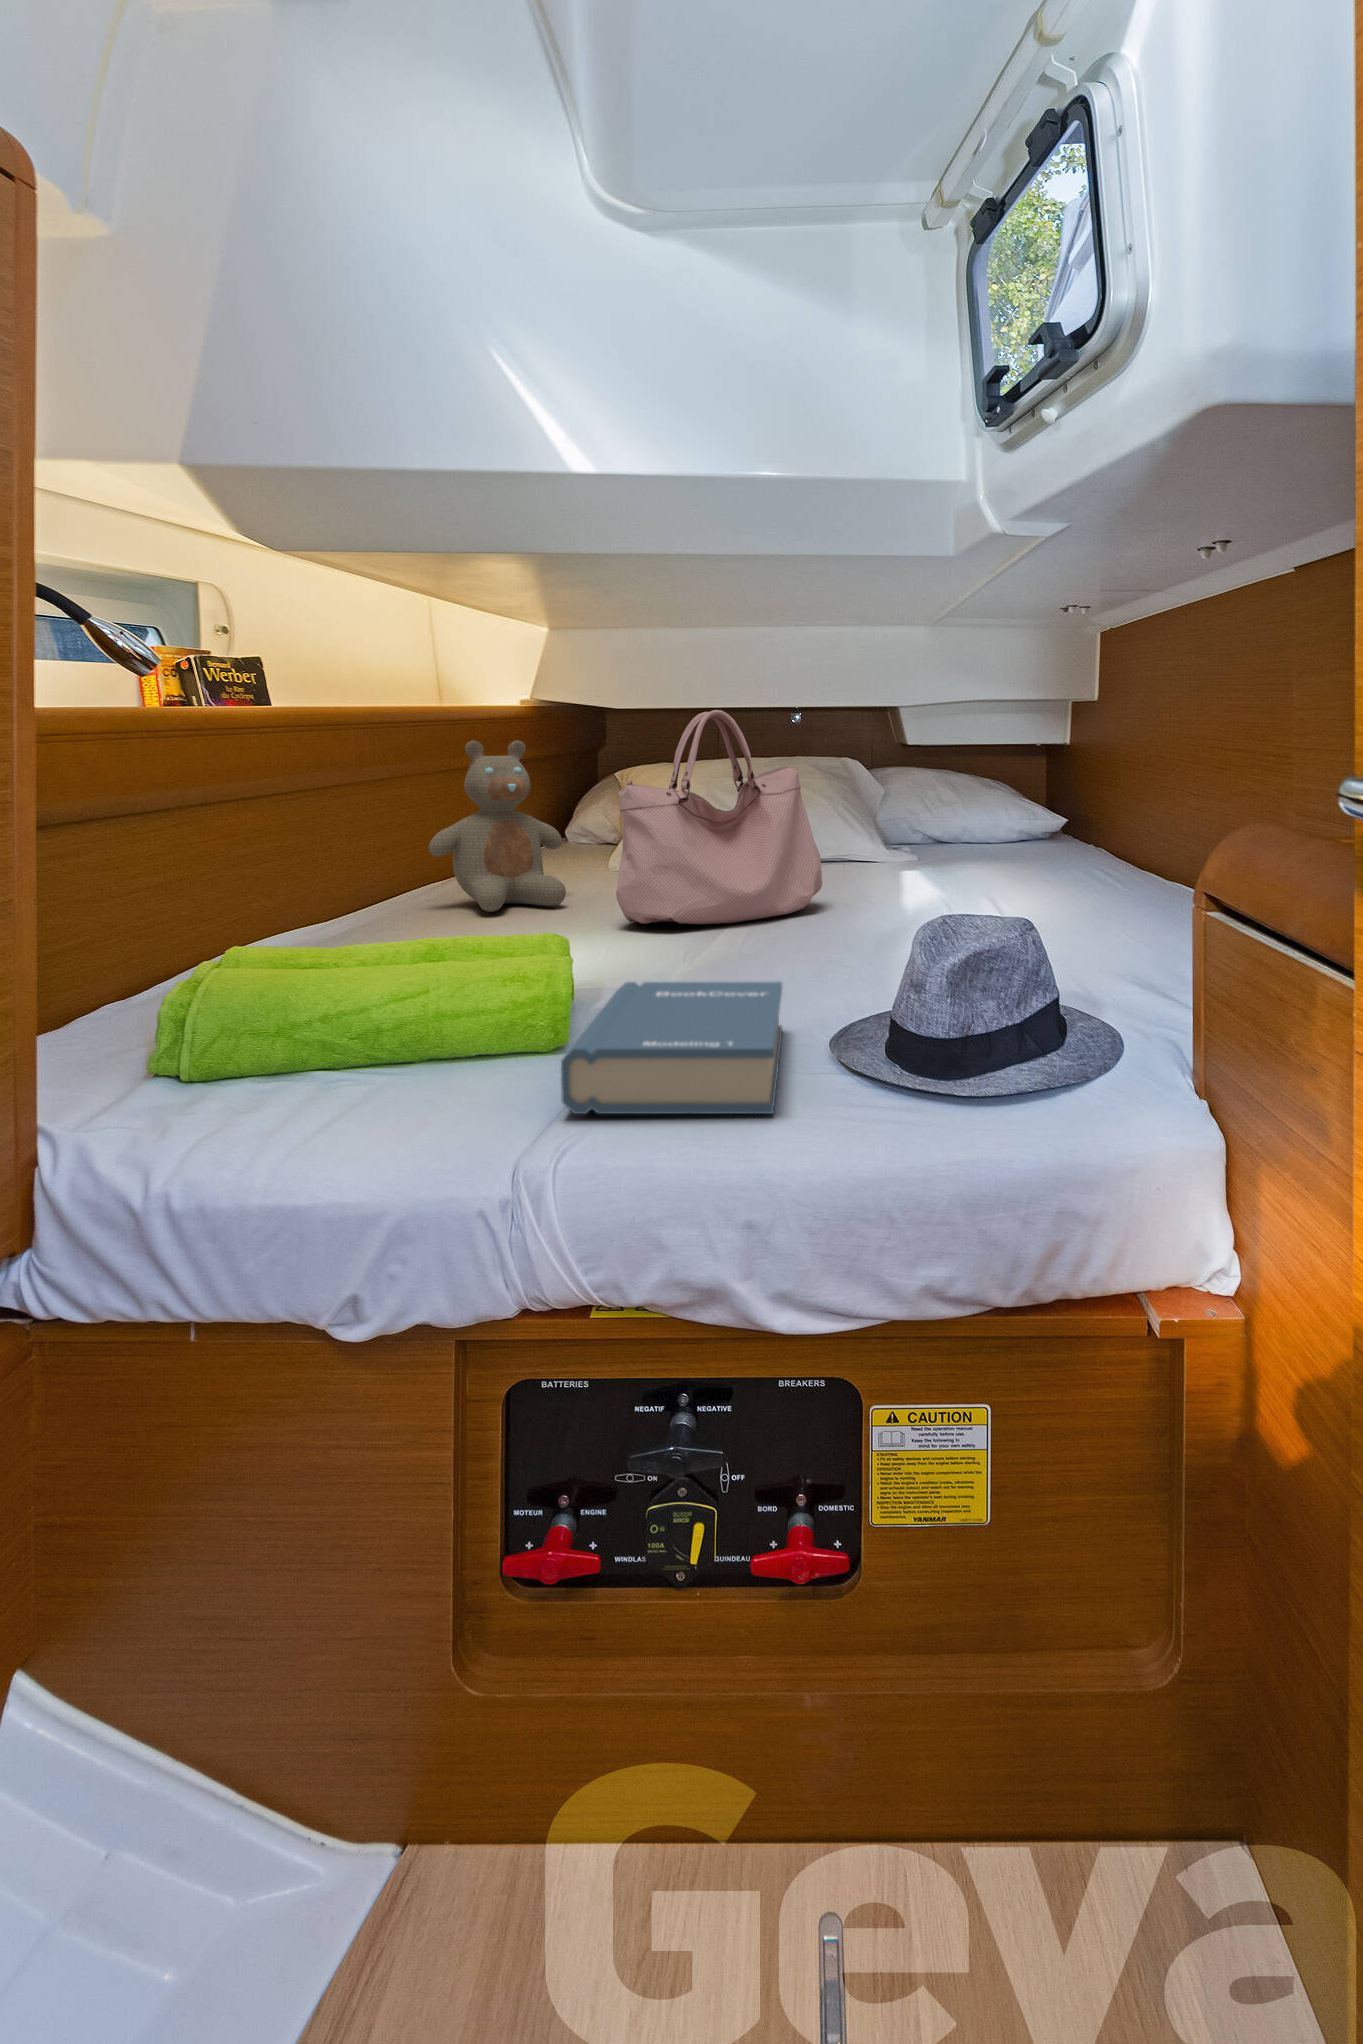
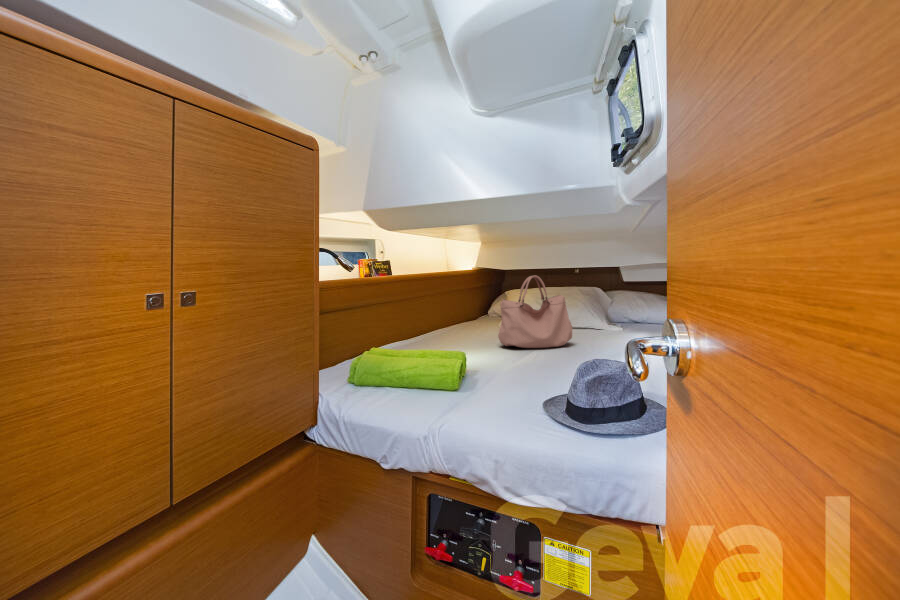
teddy bear: present [429,741,566,912] -> none [447,284,488,338]
hardback book: present [561,982,782,1114] -> none [448,369,535,425]

